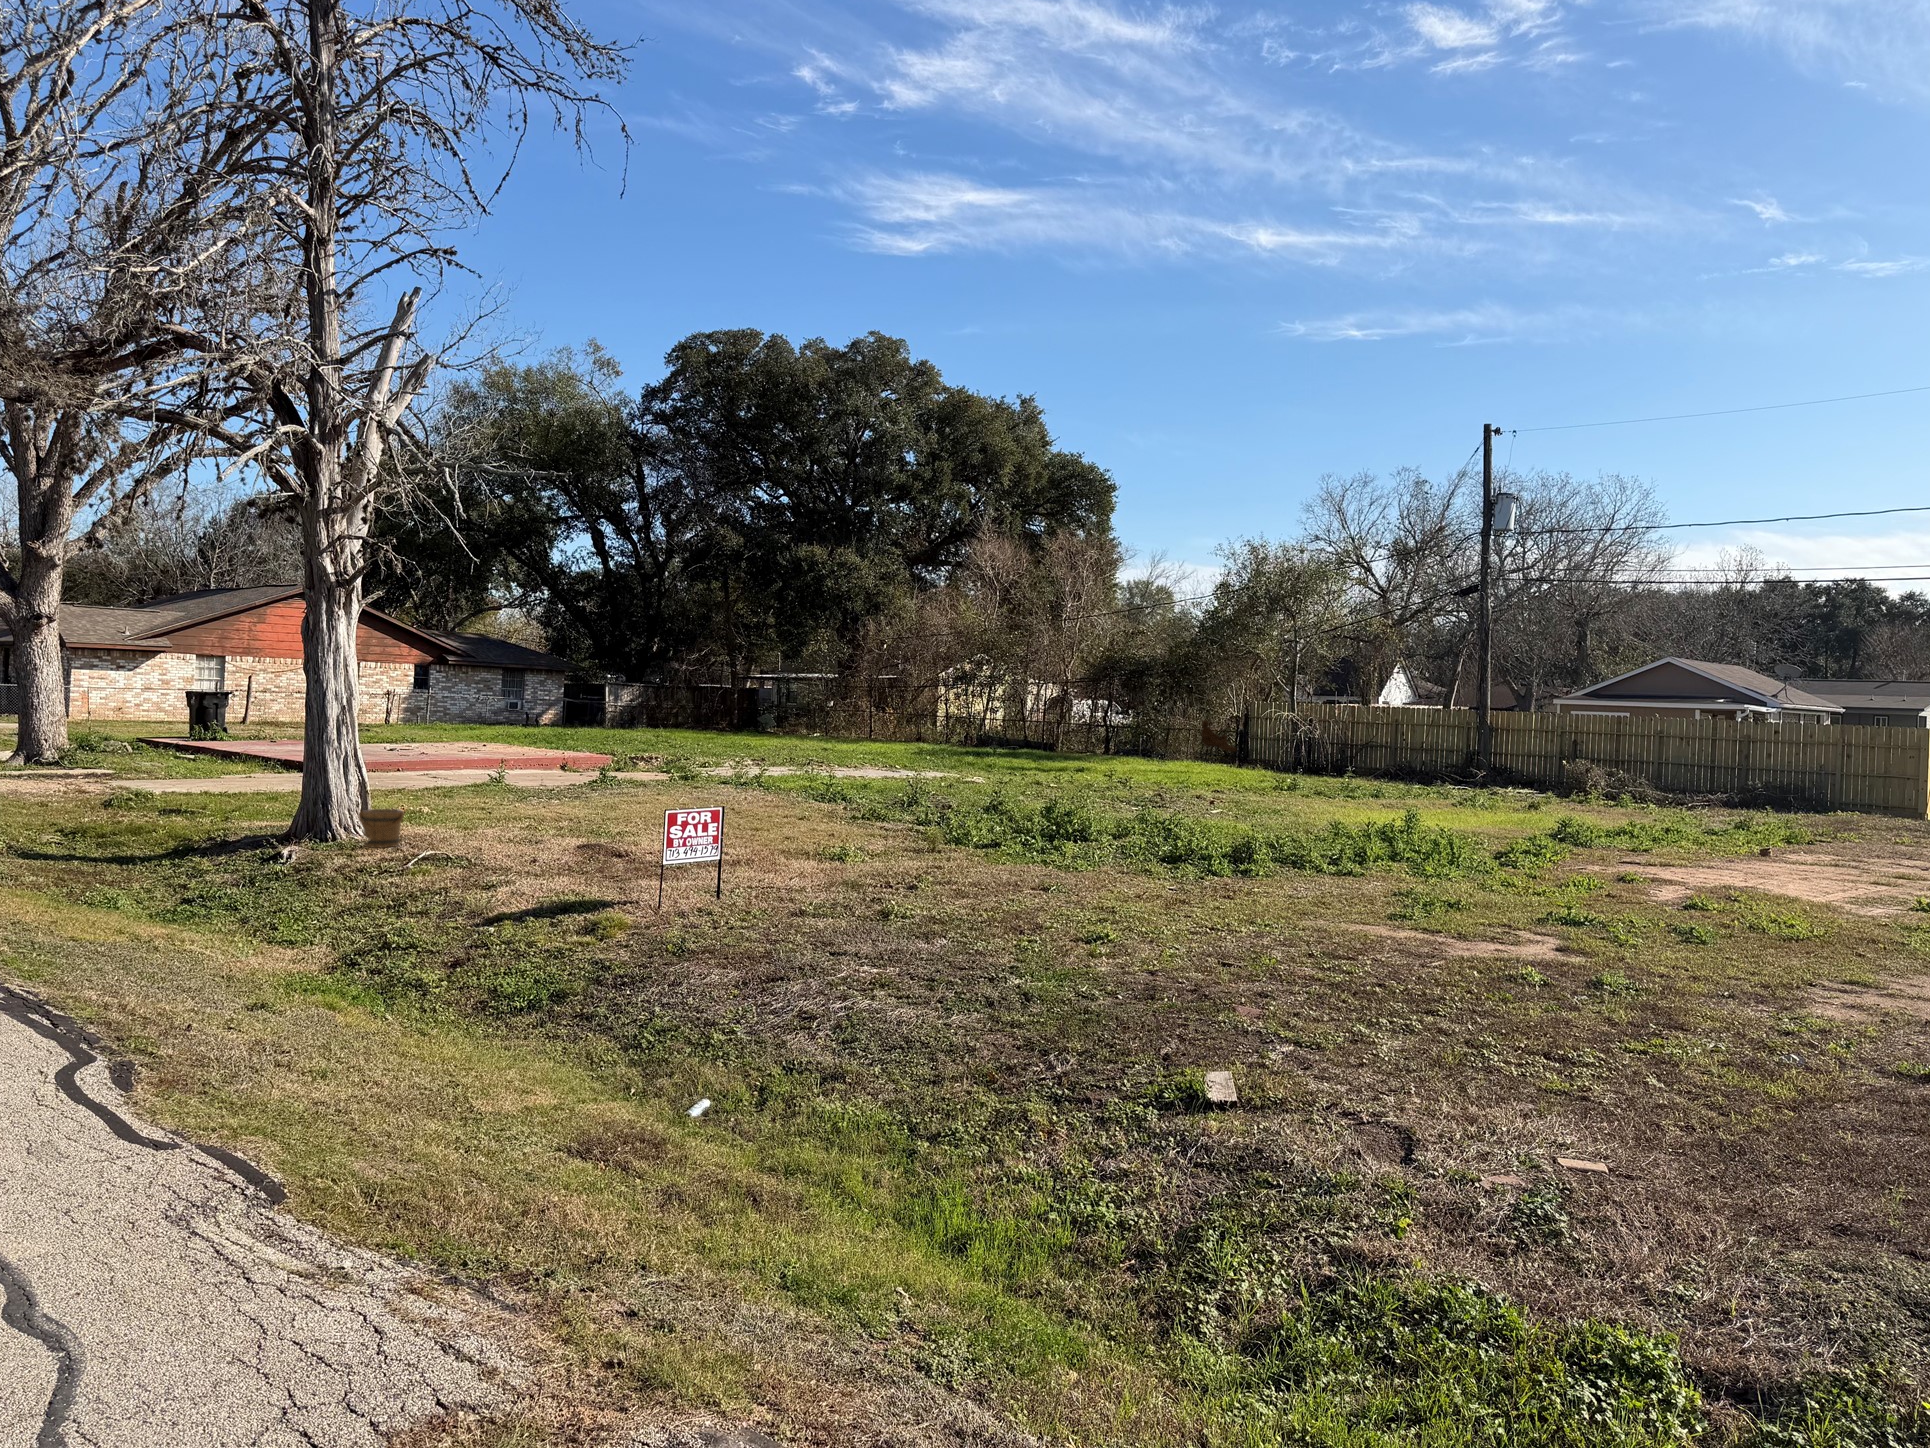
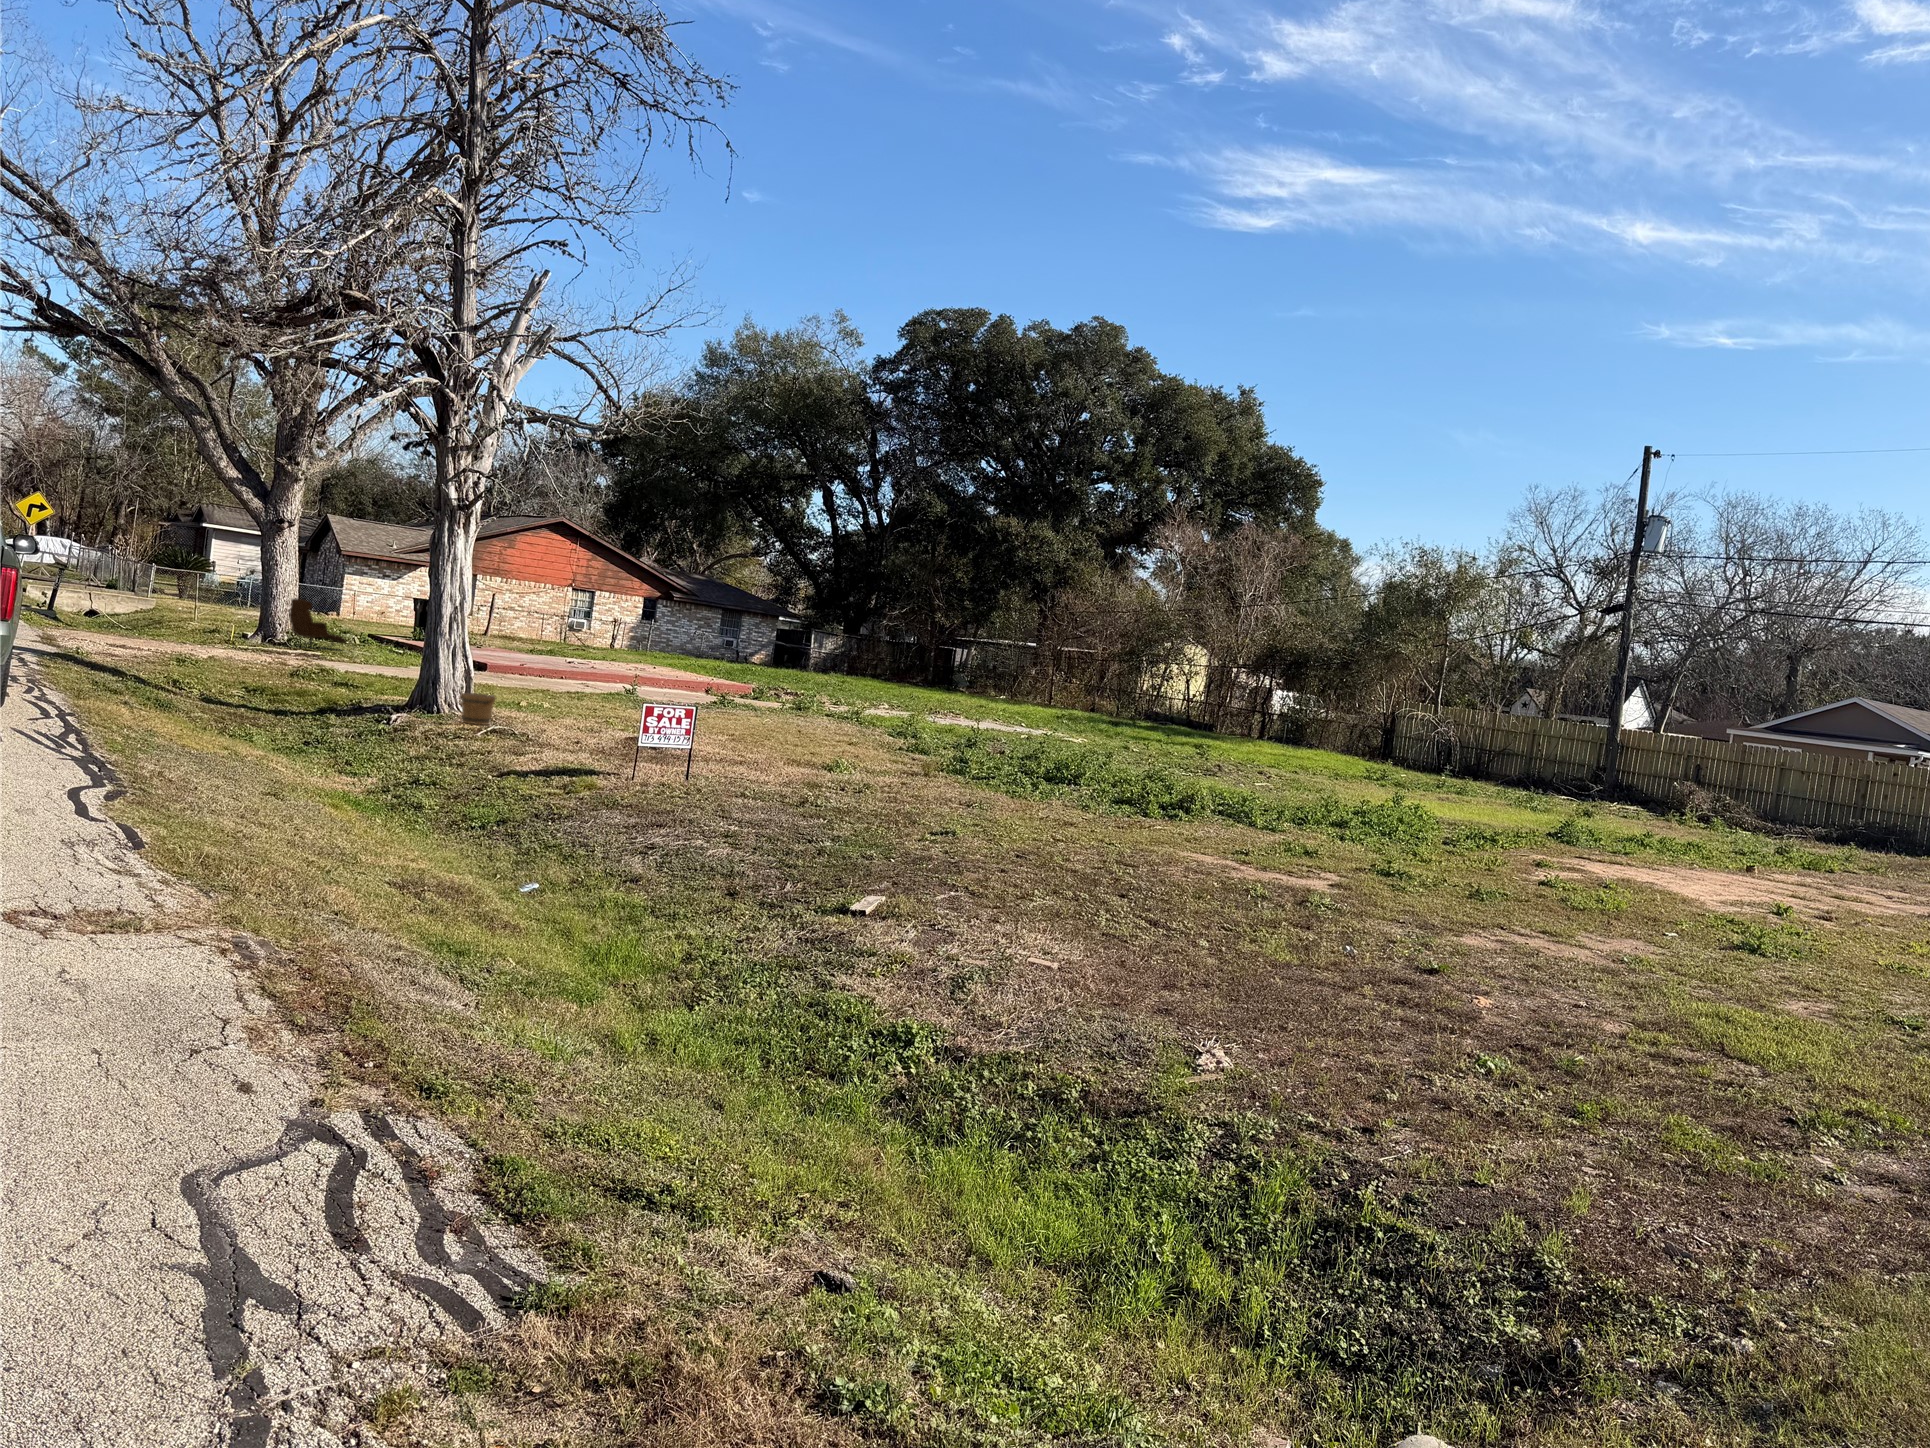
lounge chair: present [1201,720,1236,756] -> present [289,598,347,649]

